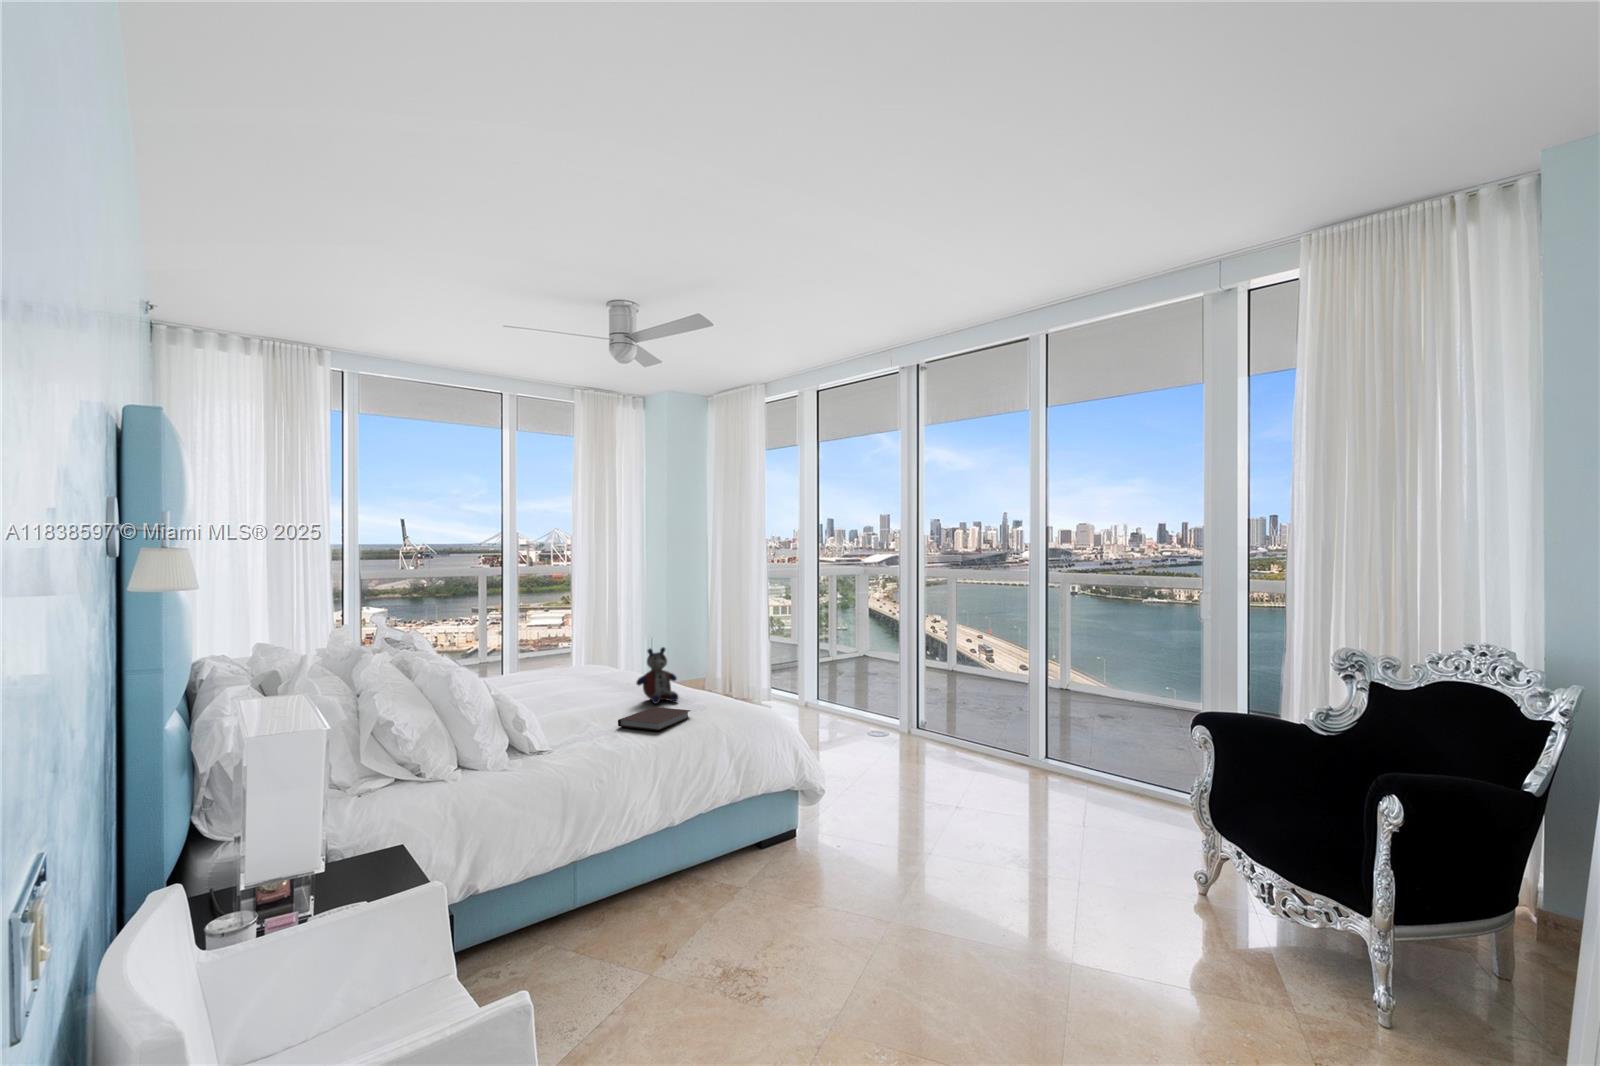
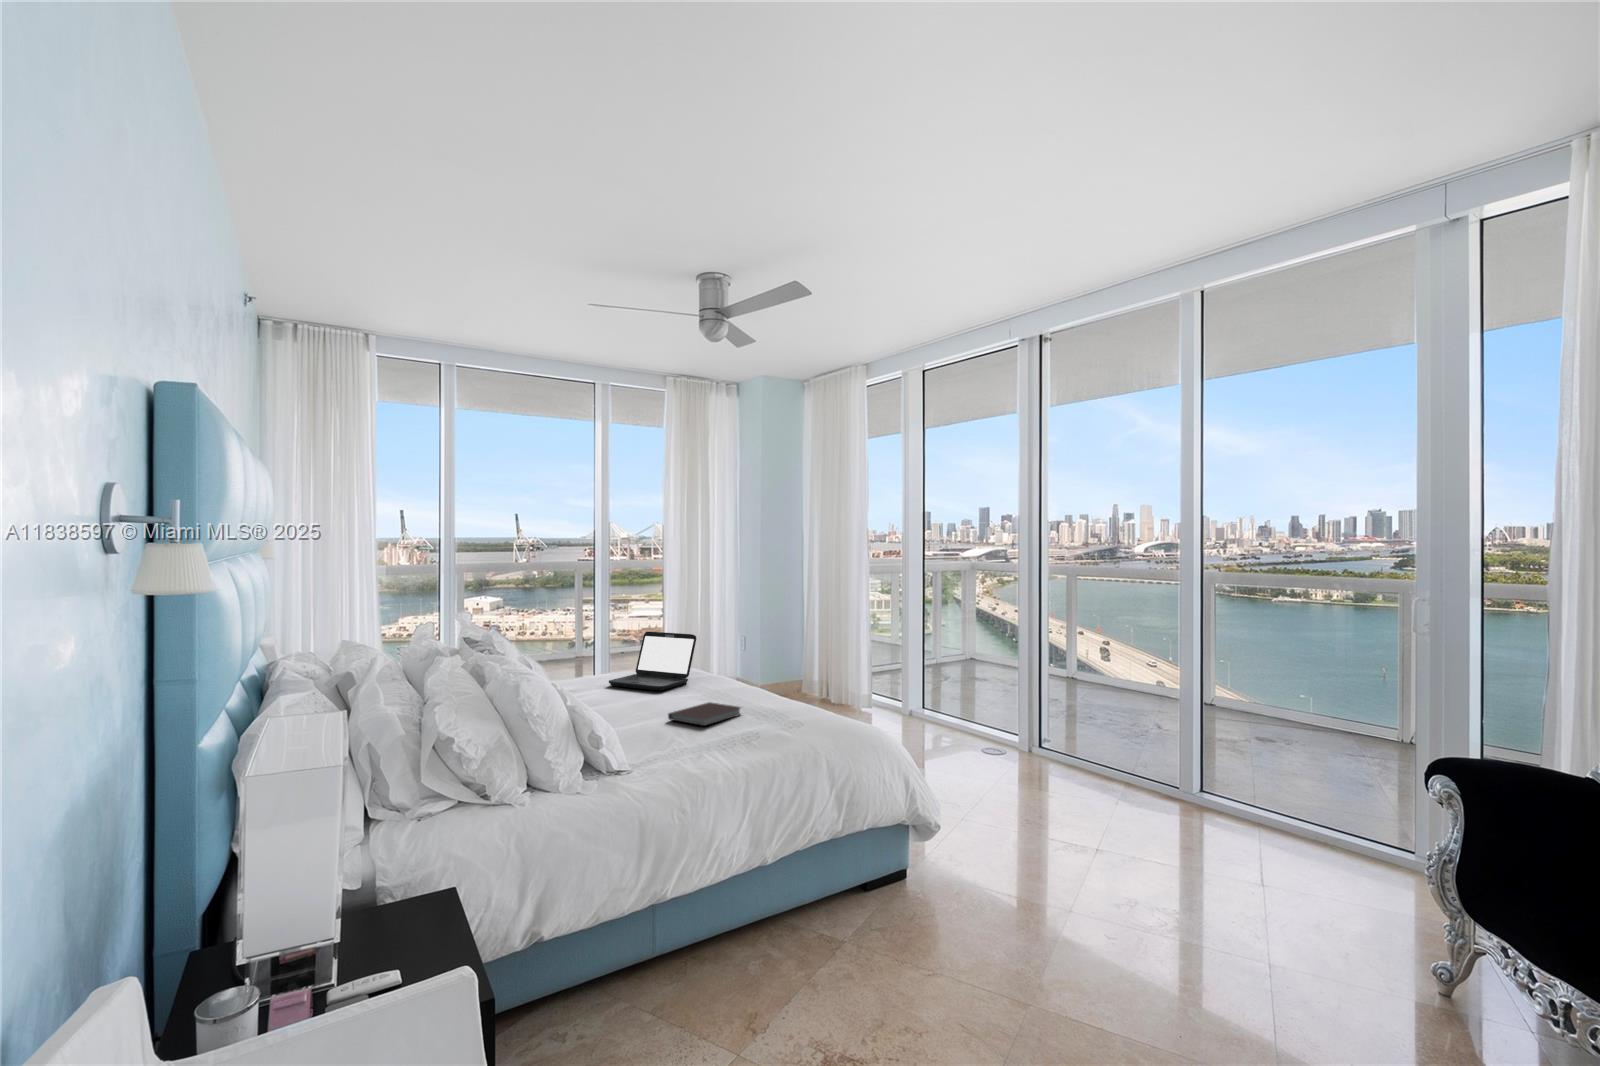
laptop: none [538,639,628,698] -> present [609,631,696,691]
stuffed bear: present [636,647,678,704] -> none [697,642,739,699]

